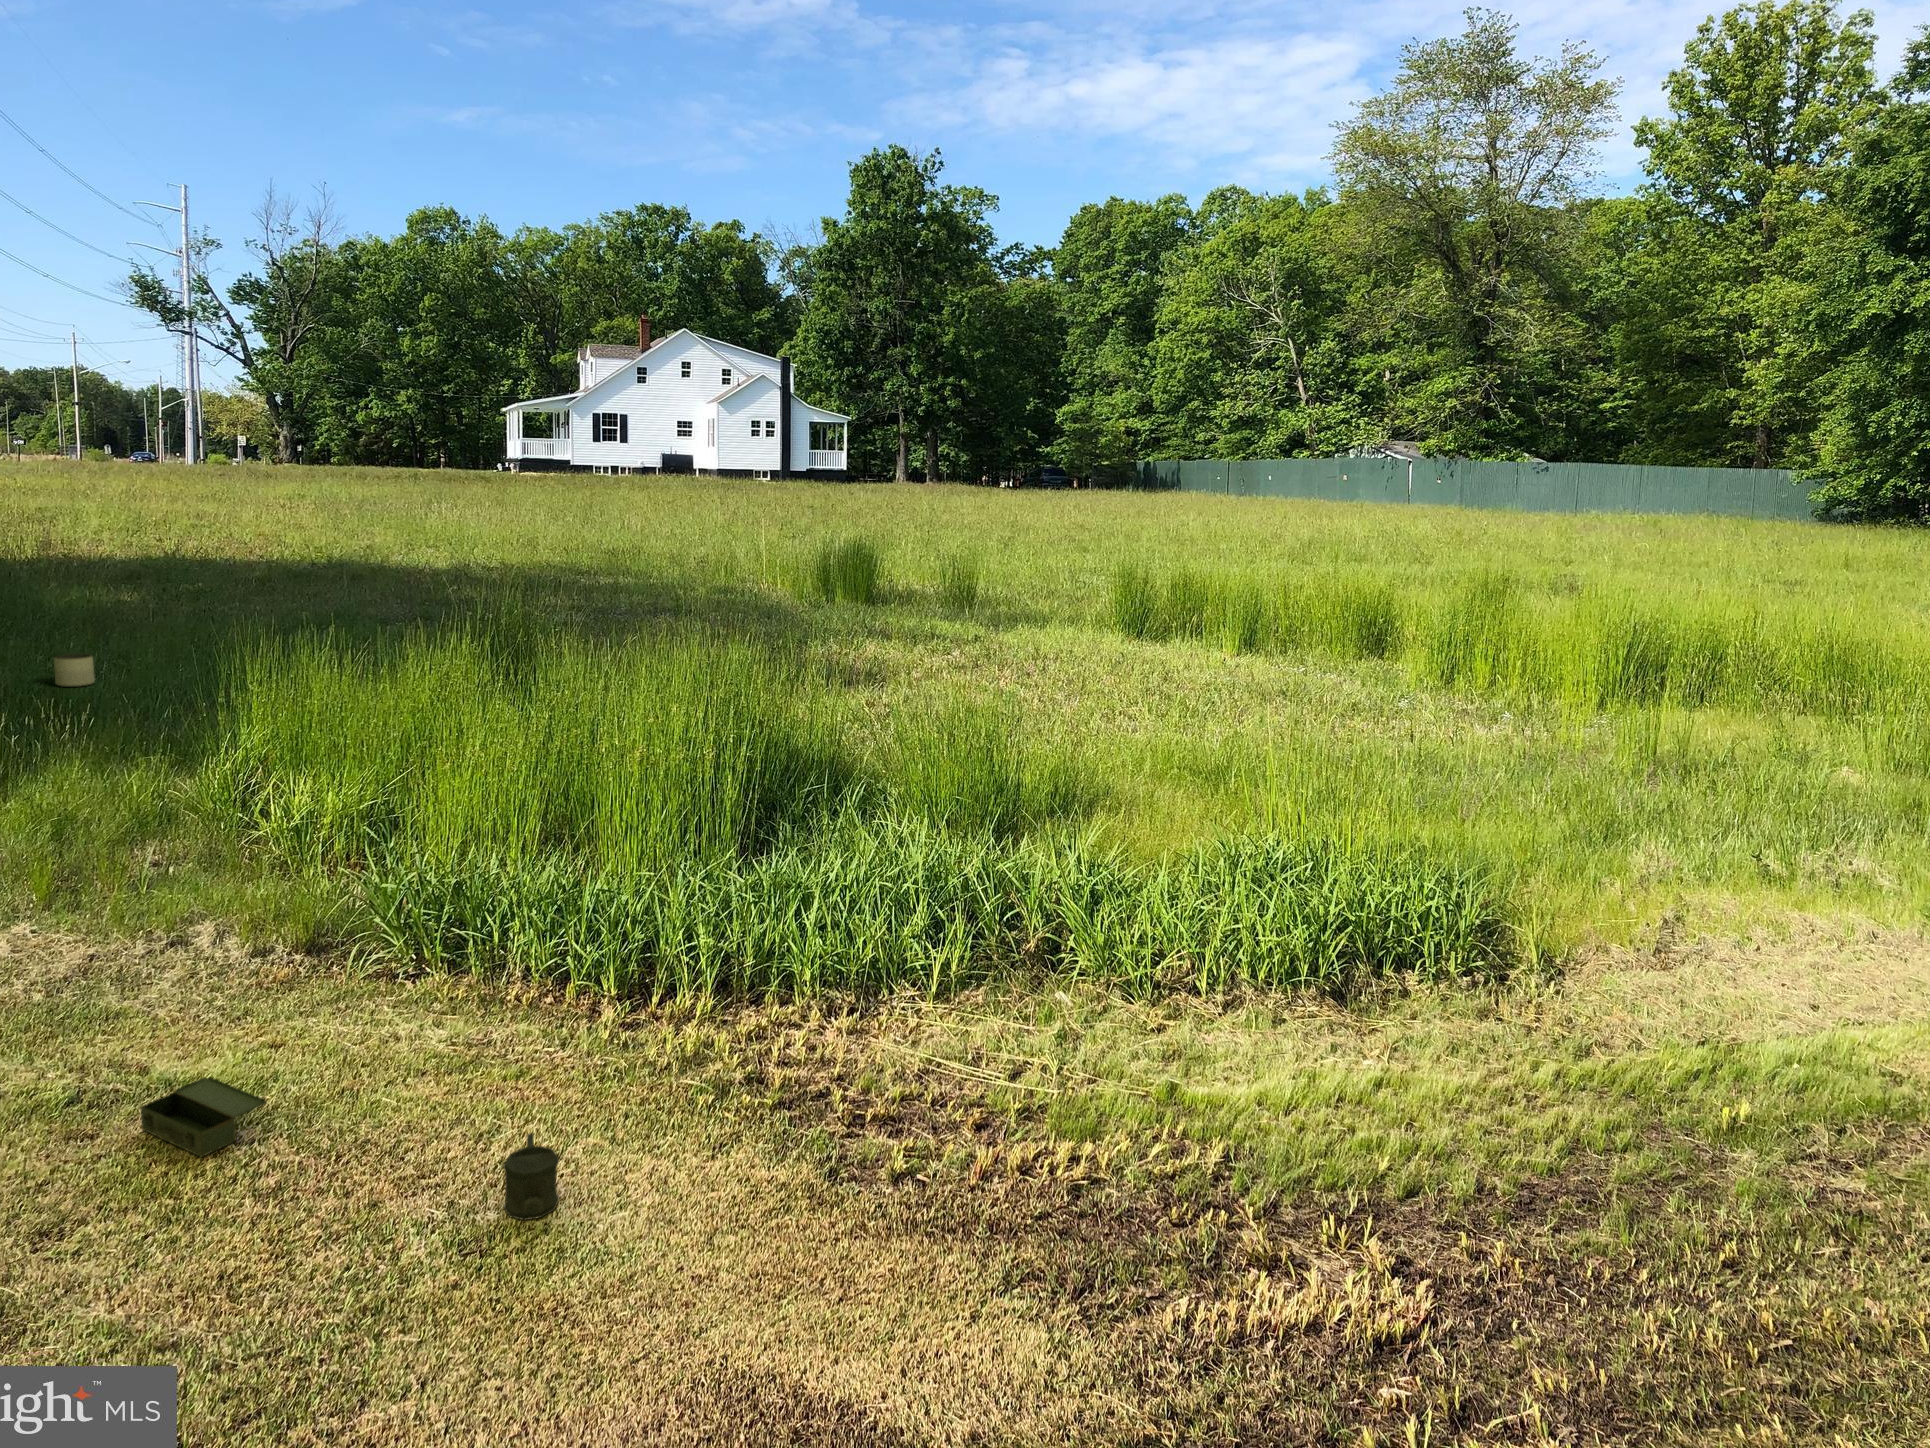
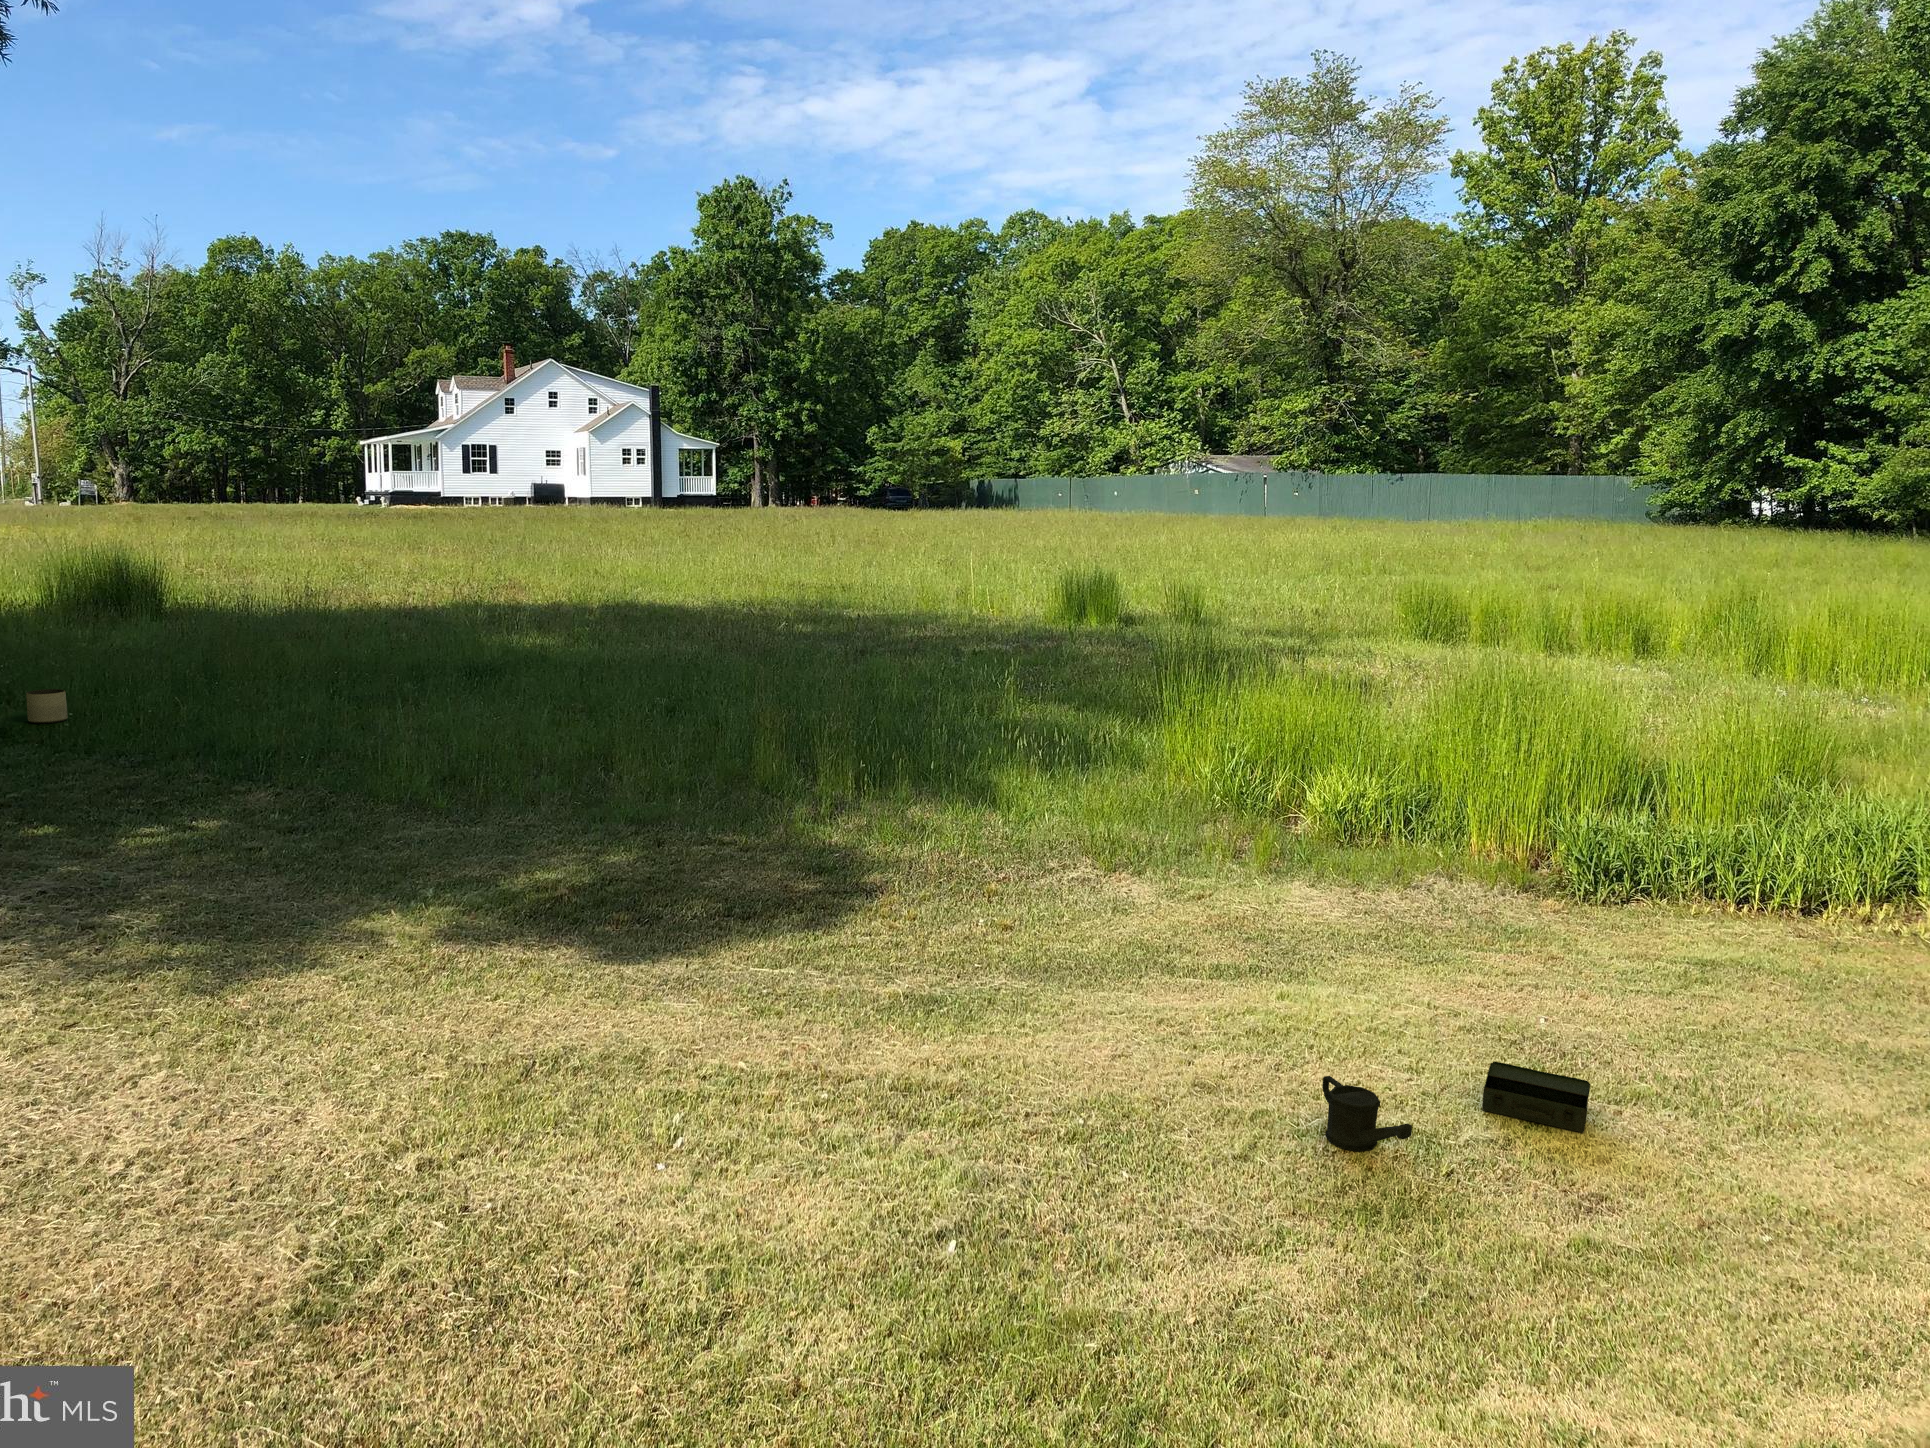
toolbox: present [141,1077,267,1157] -> present [1482,1061,1590,1133]
watering can: present [503,1133,559,1220] -> present [1322,1076,1412,1152]

